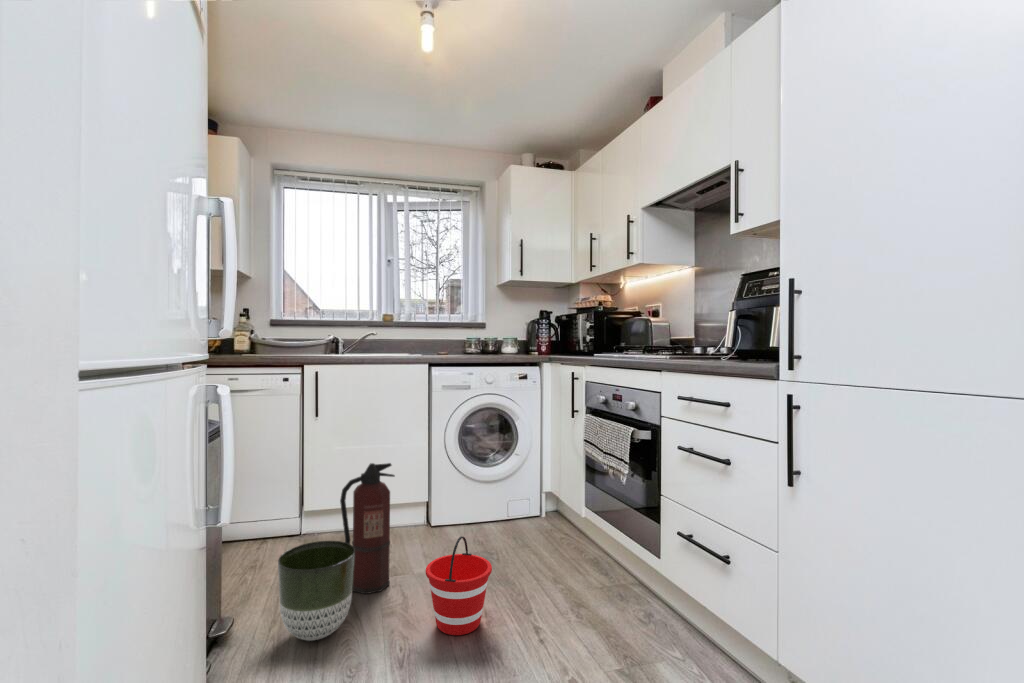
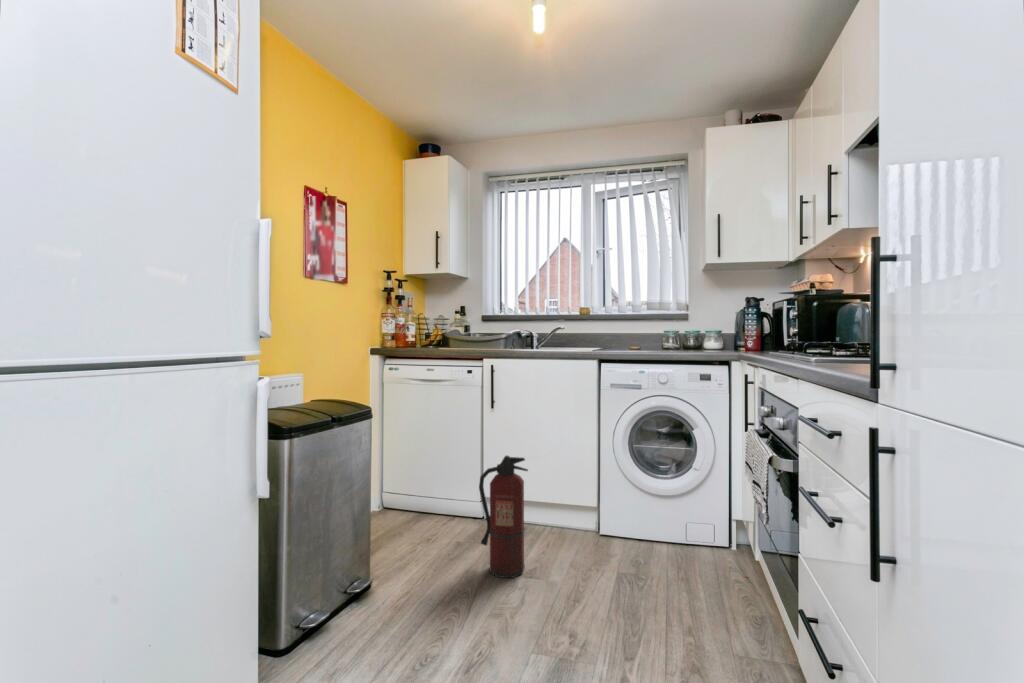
bucket: present [426,536,492,635] -> none [520,543,588,644]
planter: present [278,541,355,641] -> none [406,519,470,605]

